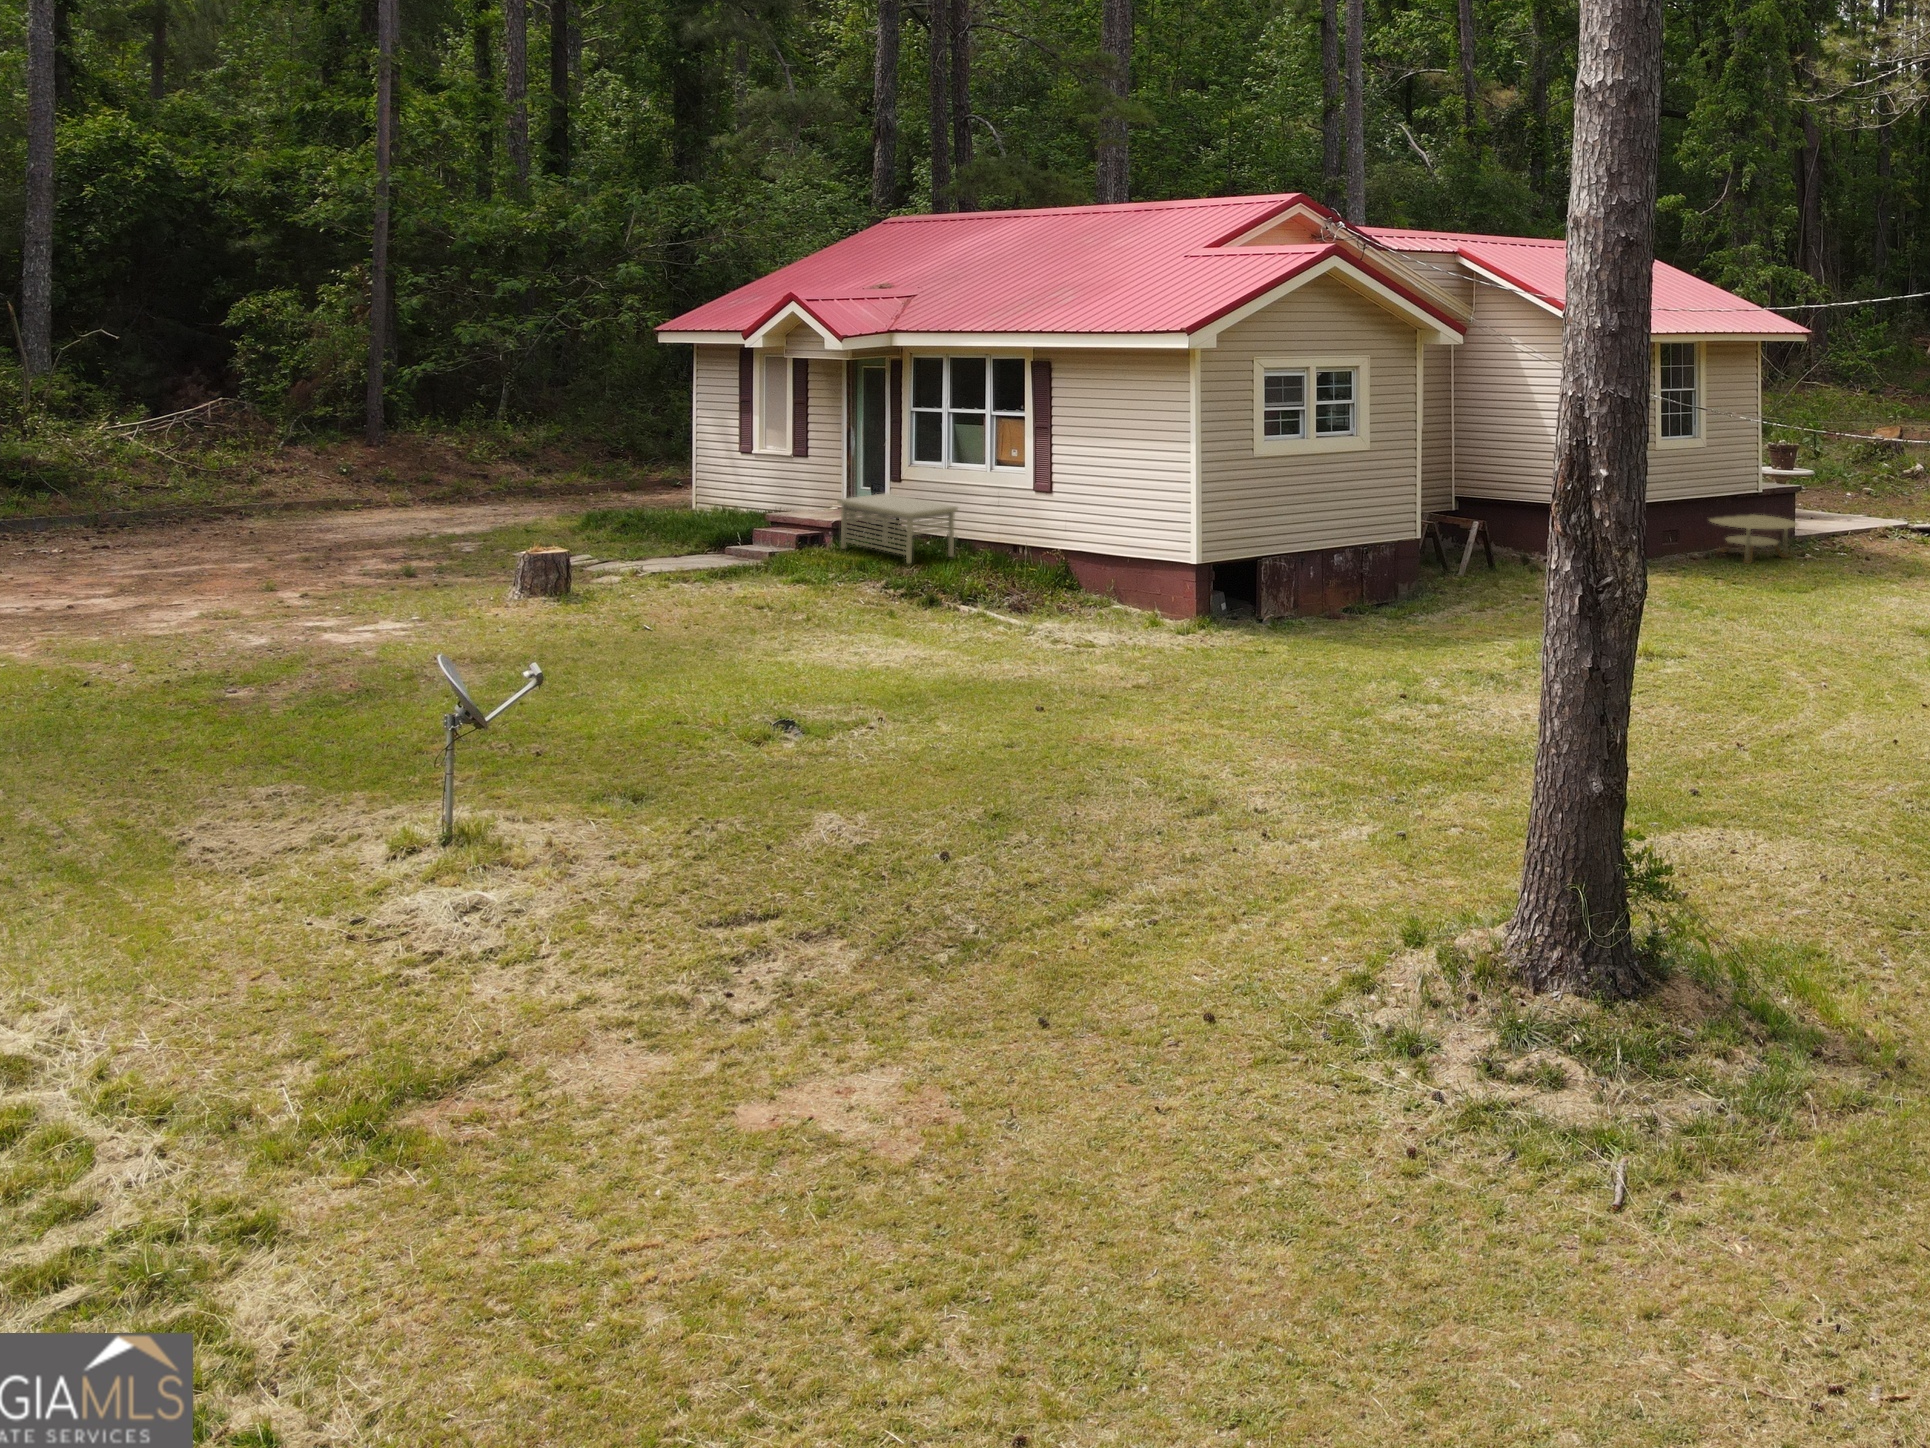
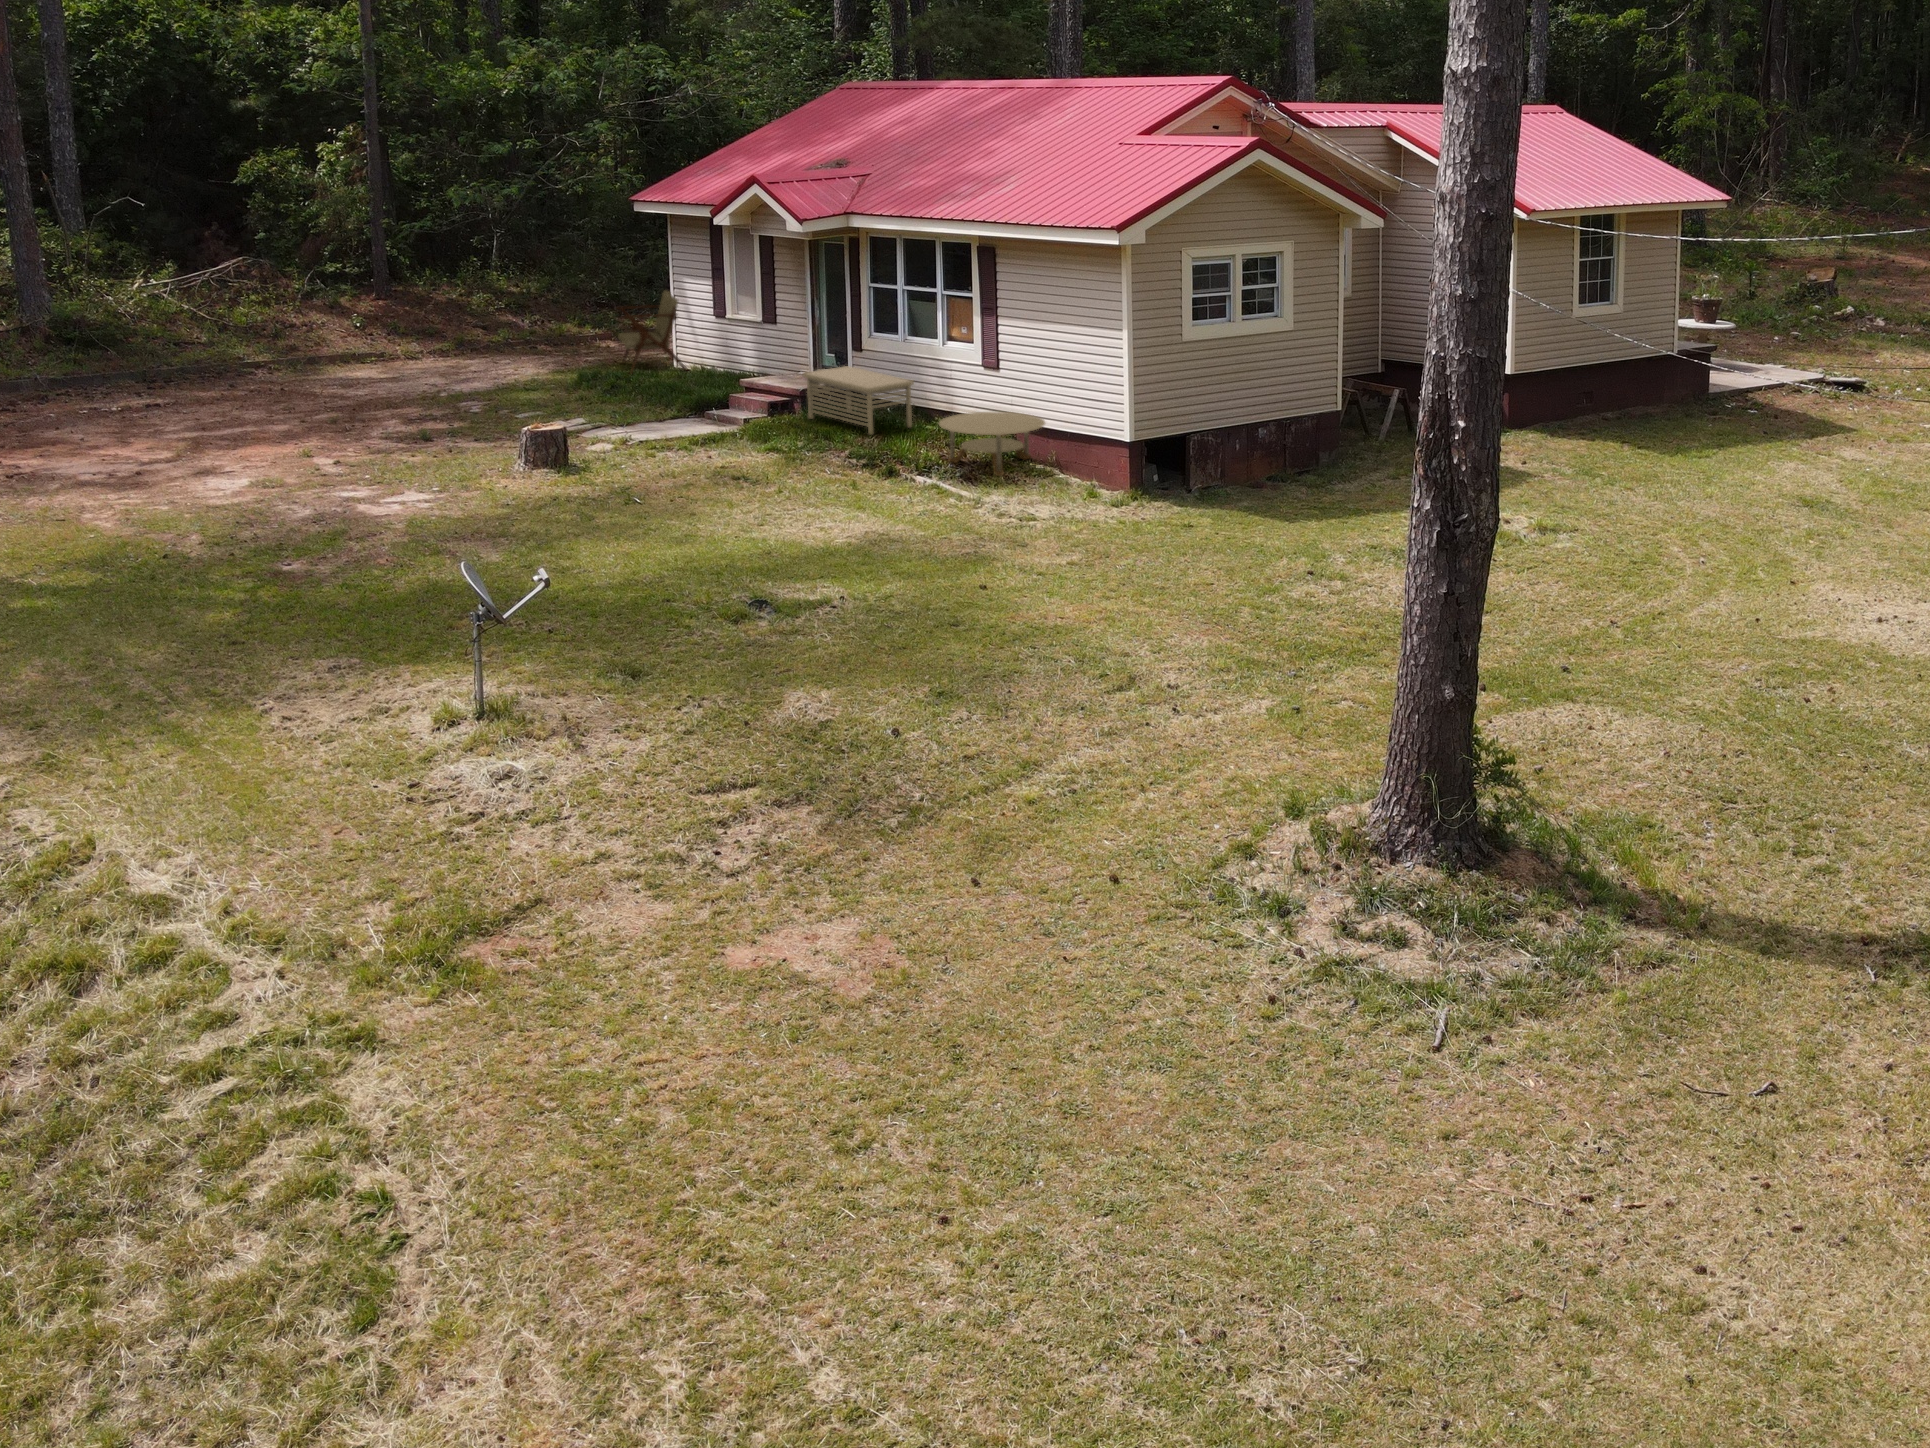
lounge chair: none [636,420,712,507] -> present [618,291,688,374]
round table: present [1710,514,1797,564] -> present [939,412,1045,476]

